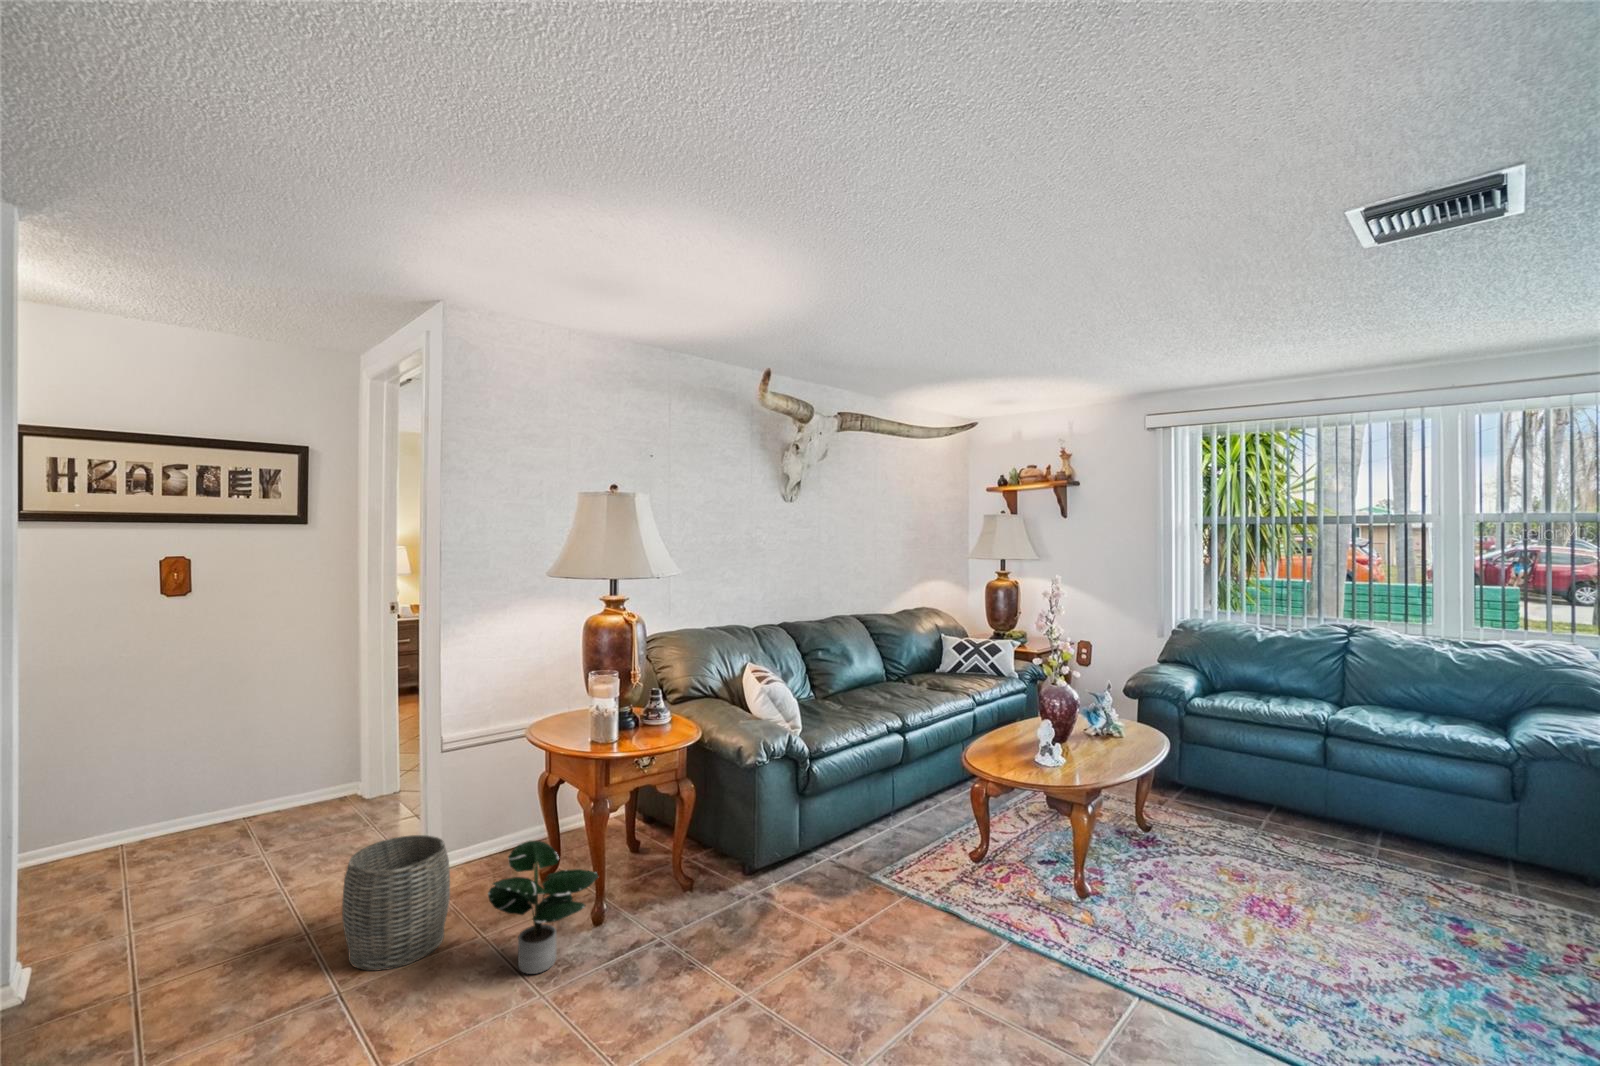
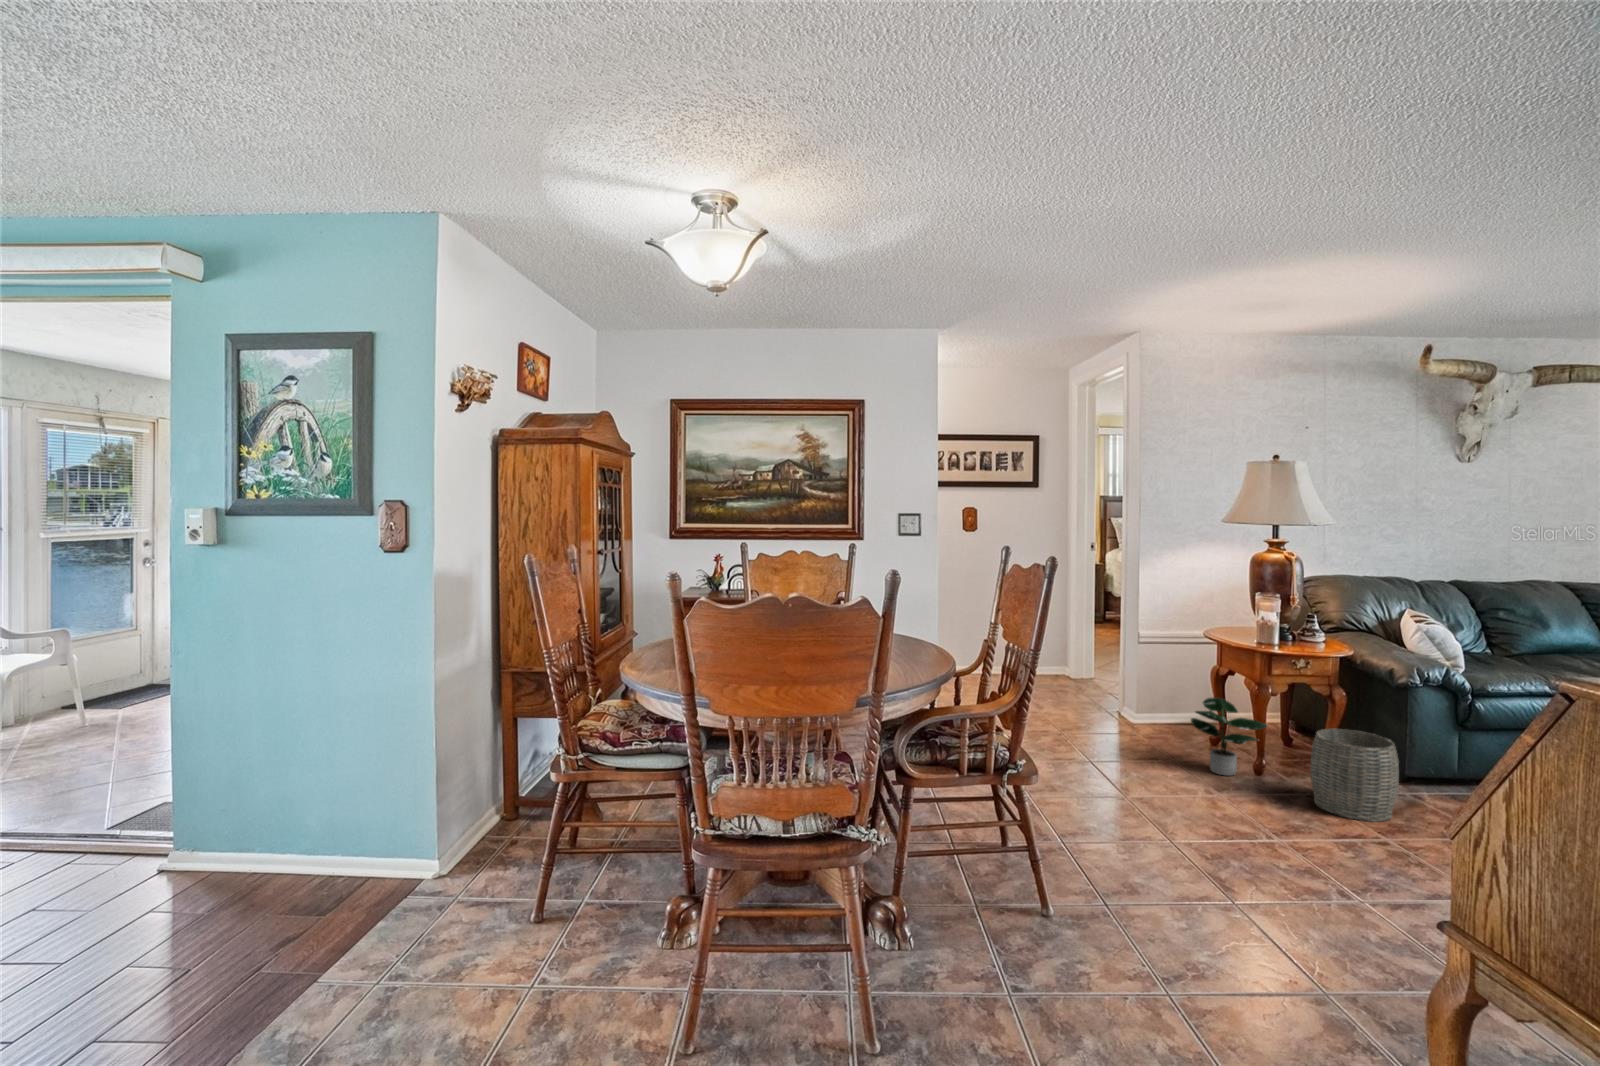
woven basket: present [342,835,450,971] -> present [1310,729,1399,822]

